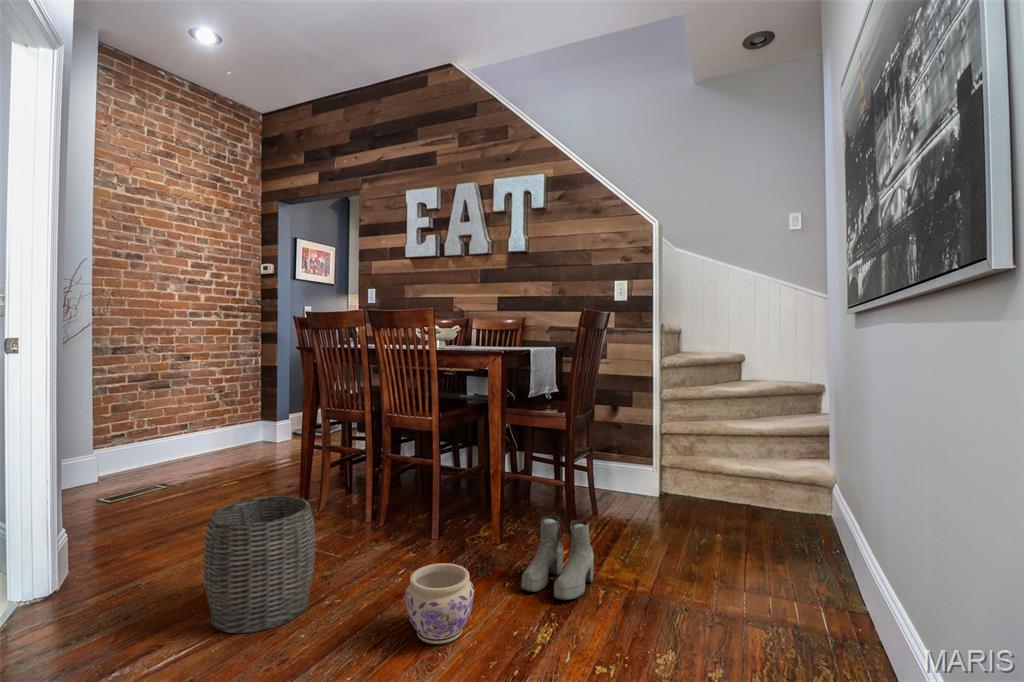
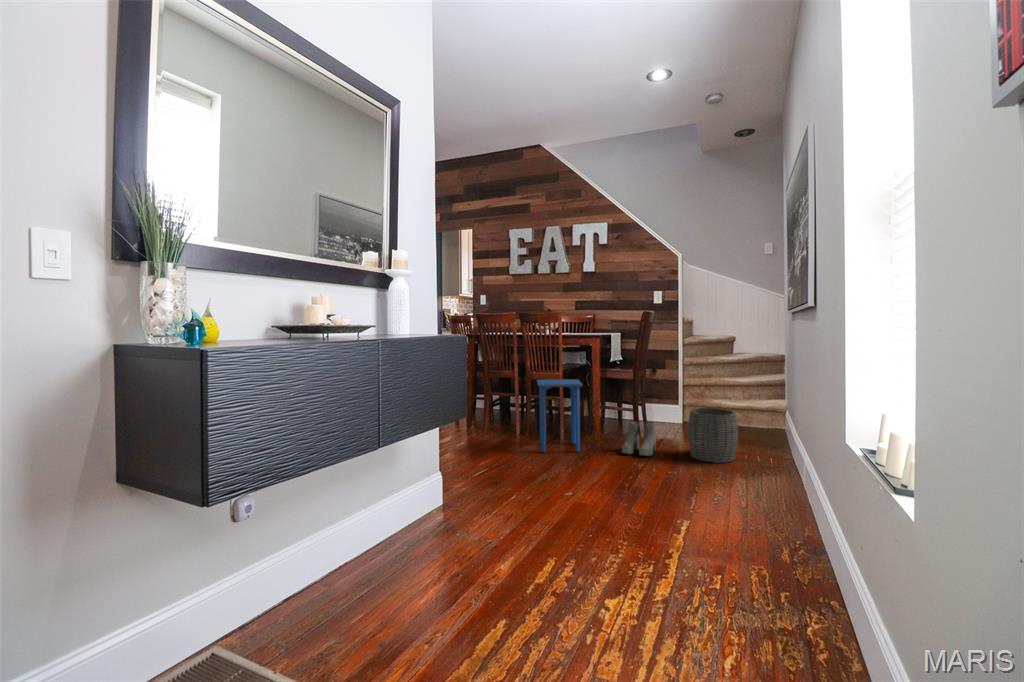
side table: none [358,429,455,581] -> present [537,379,582,453]
woven basket: present [204,496,315,633] -> present [688,408,738,463]
planter: present [405,563,474,645] -> none [577,437,608,468]

